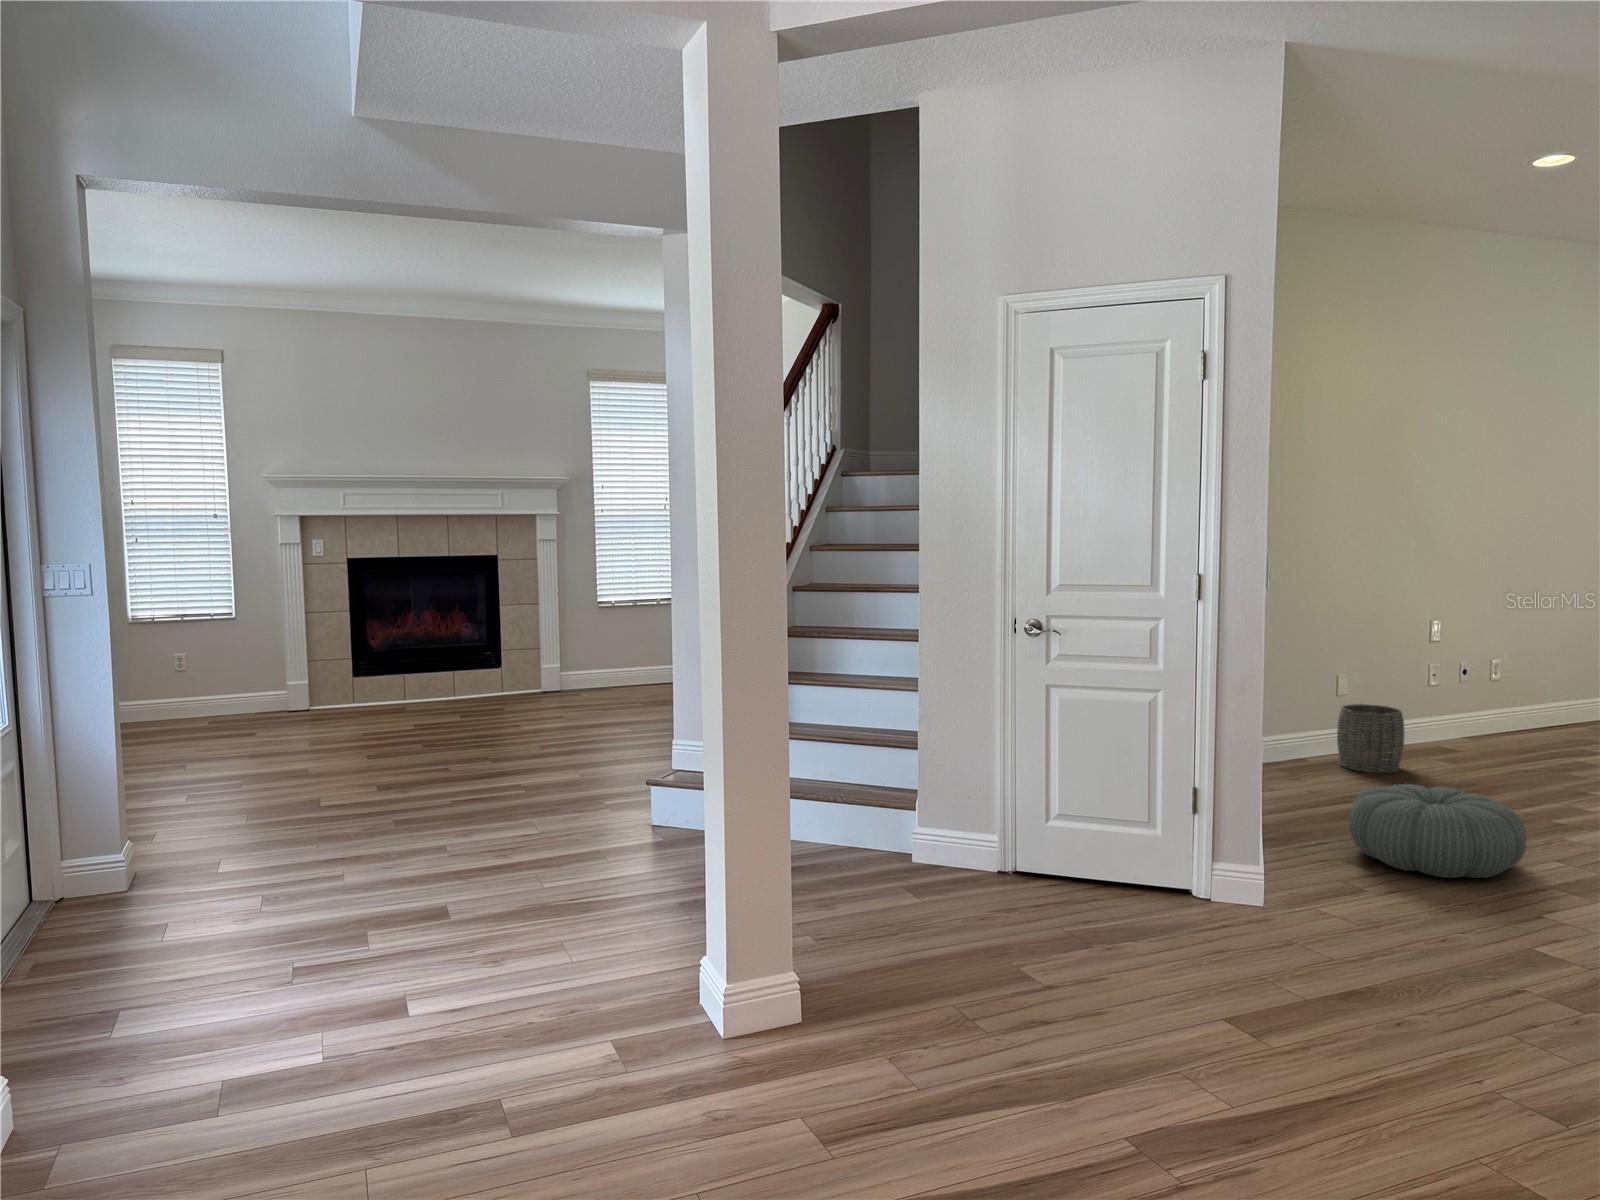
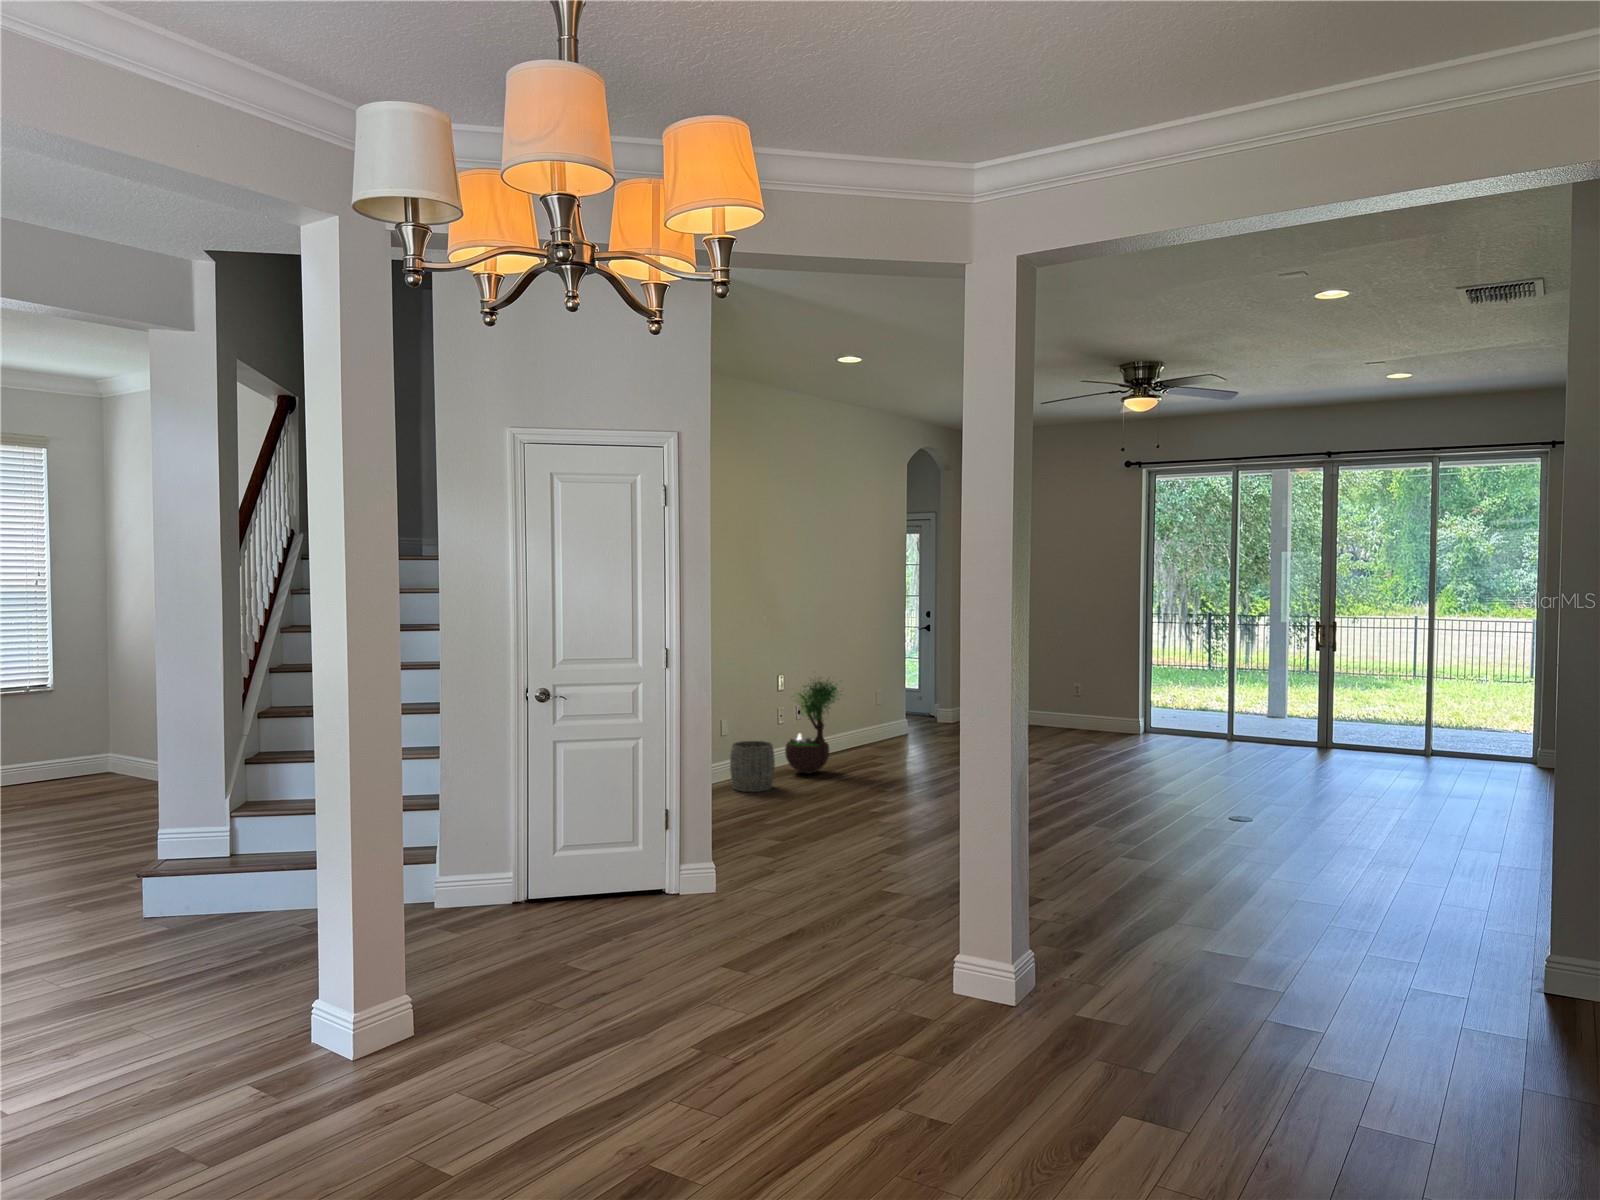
potted tree: none [1427,617,1529,756] -> present [785,678,842,773]
pouf: present [1349,784,1527,878] -> none [757,792,863,853]

